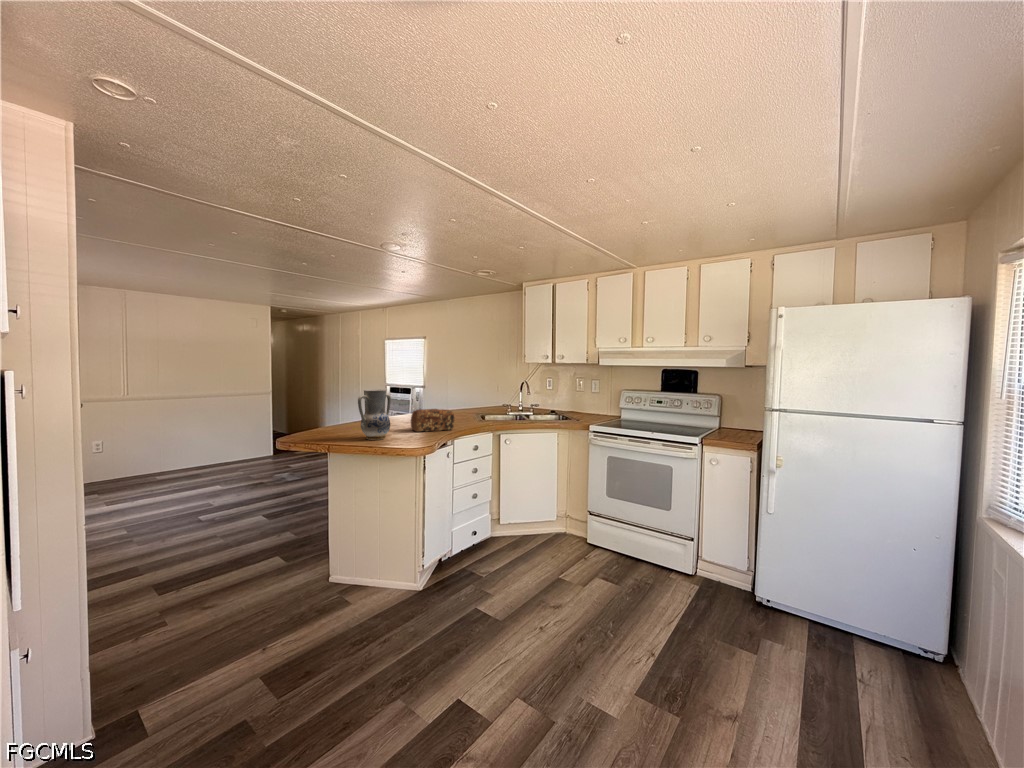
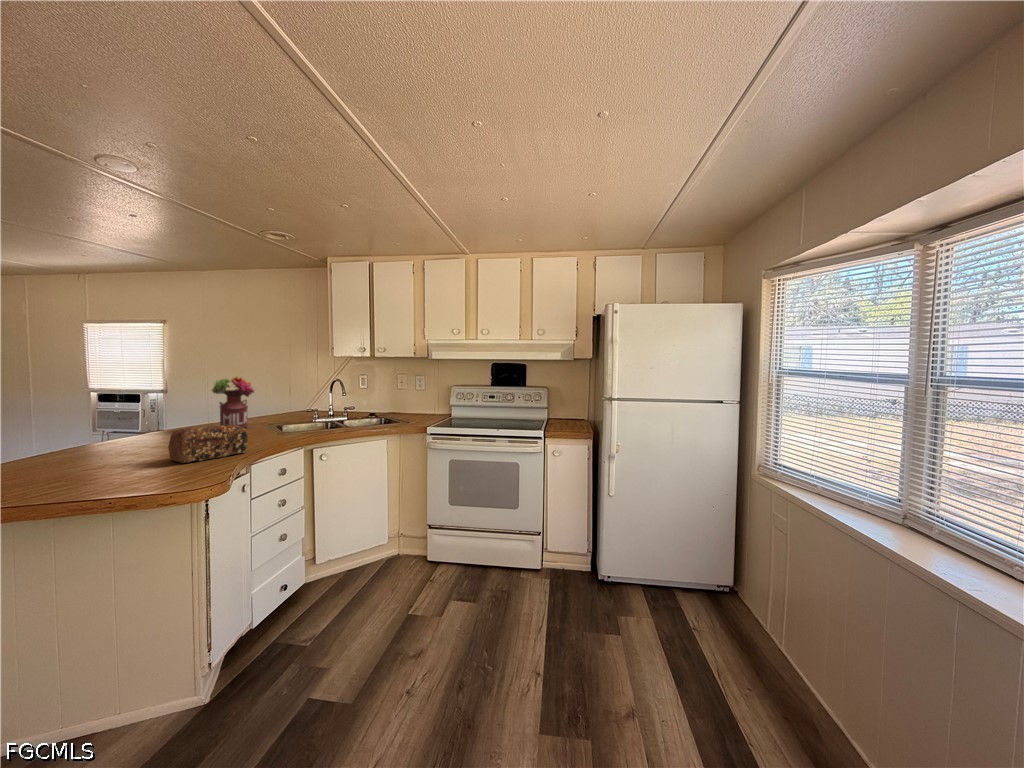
flower arrangement: none [442,377,469,416] -> present [212,377,254,428]
vase: present [358,389,391,440] -> none [60,403,135,490]

